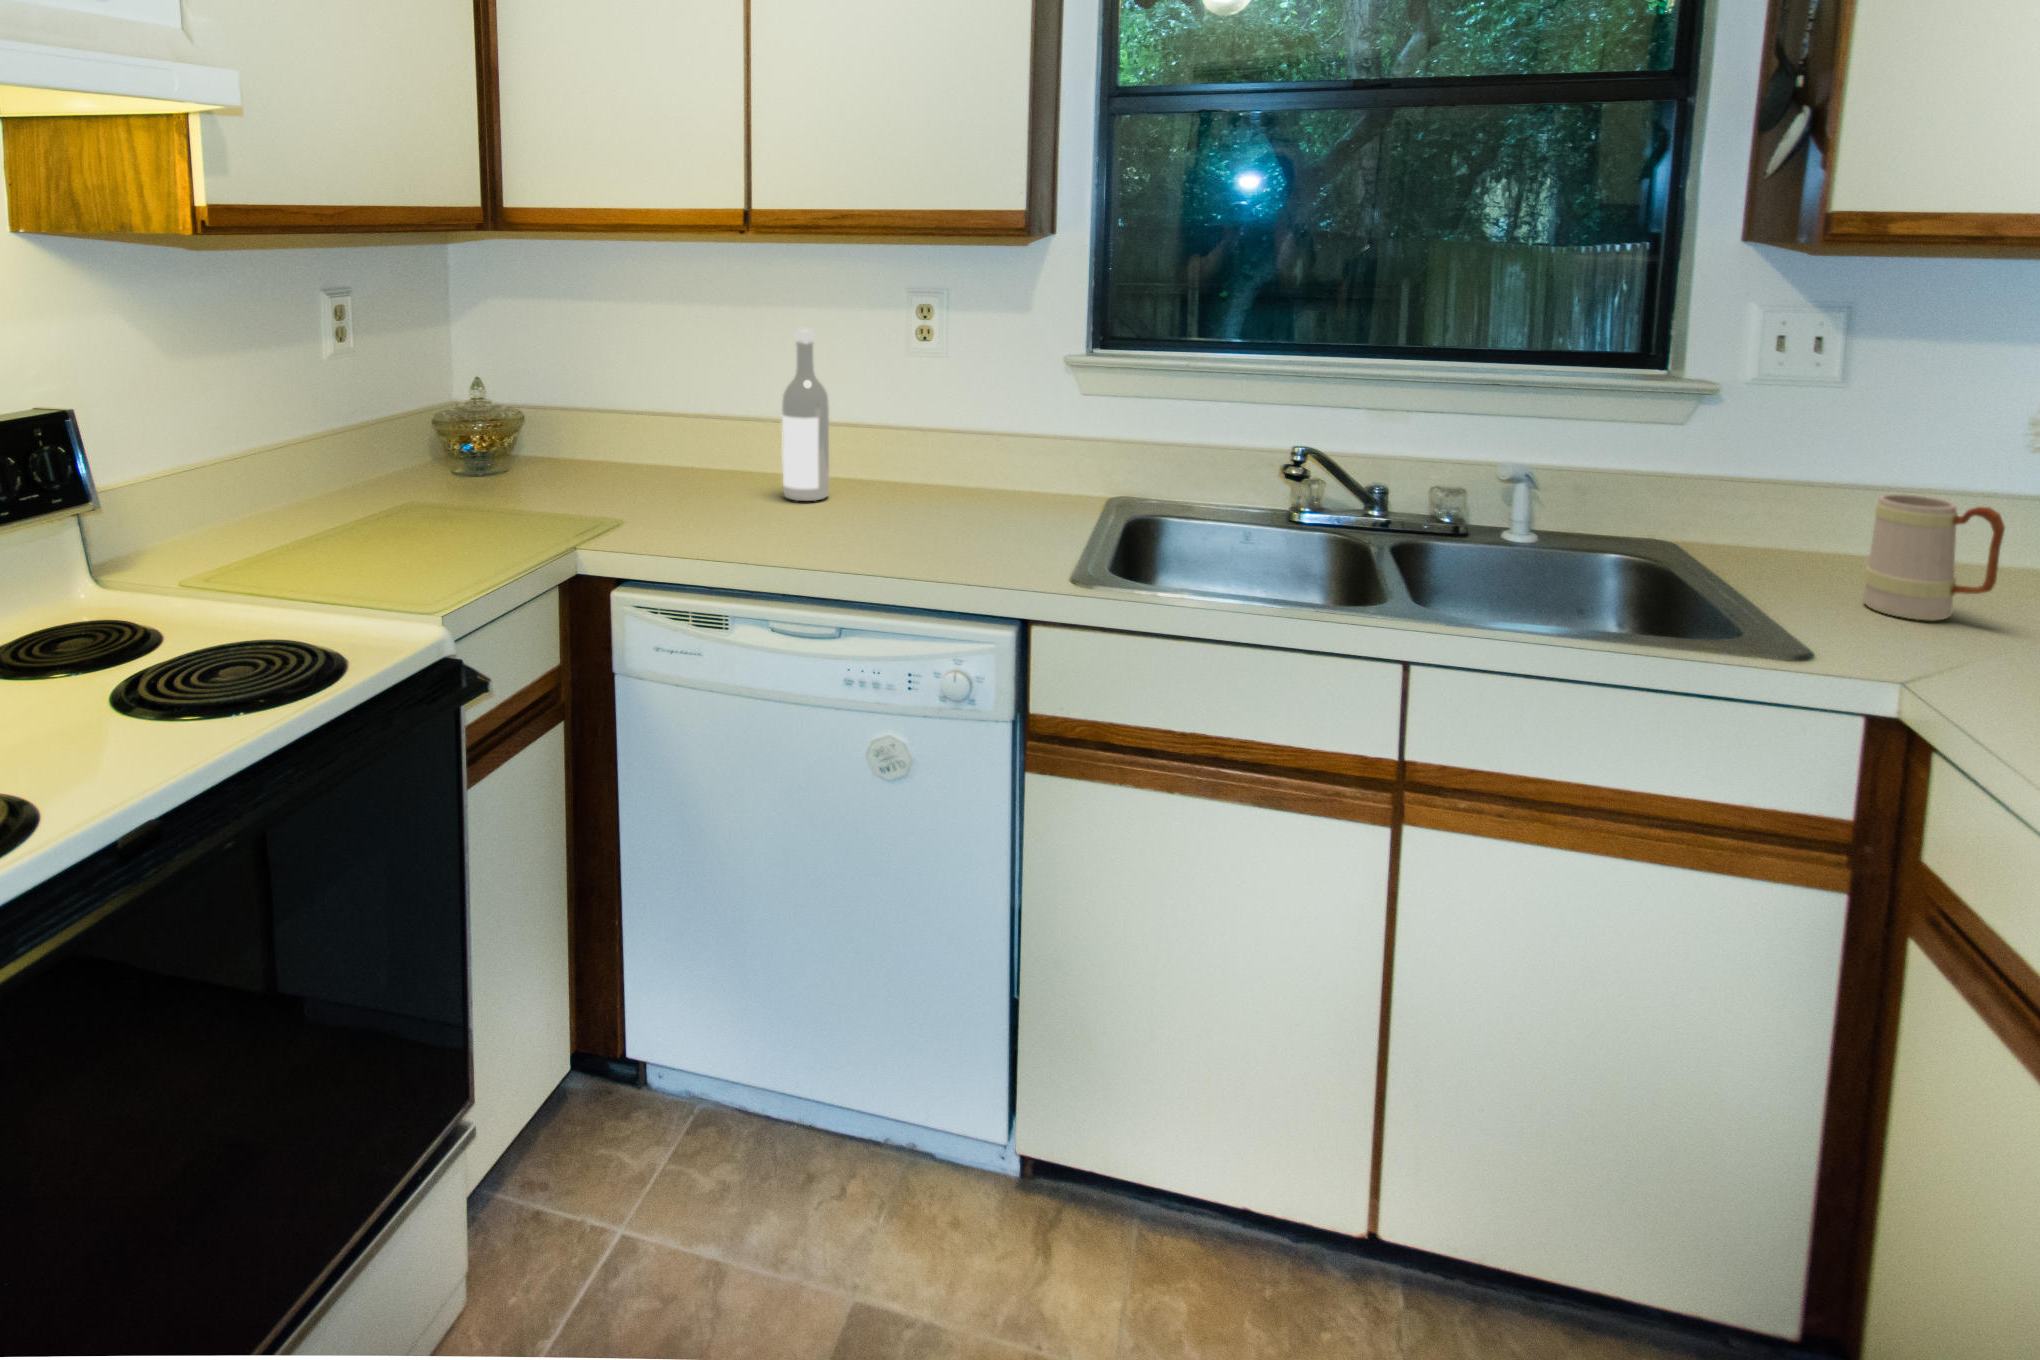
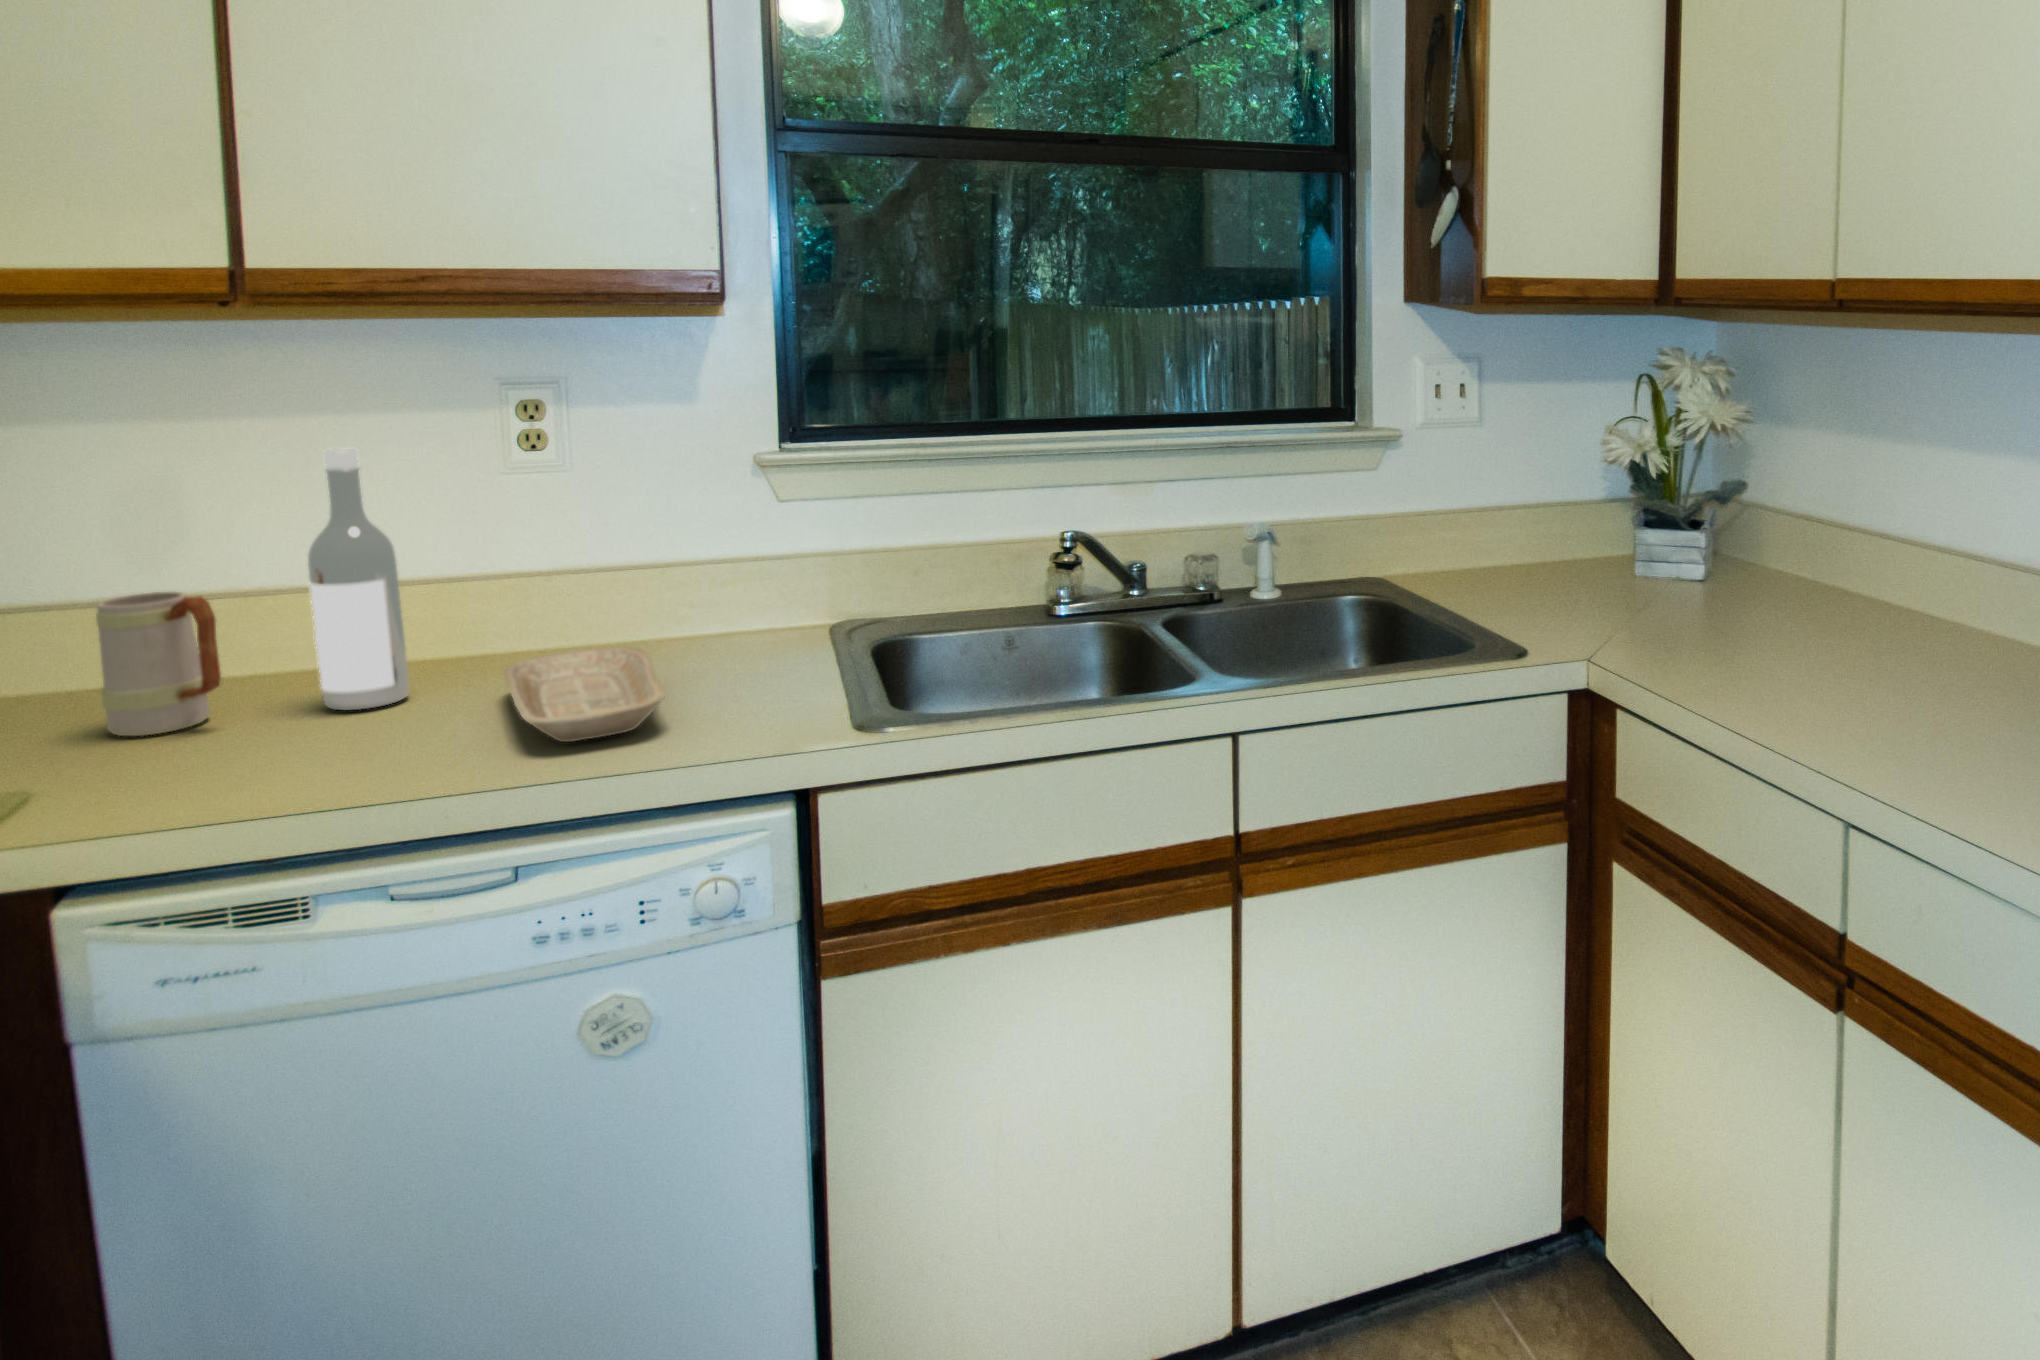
tray: none [861,484,962,550] -> present [504,647,665,742]
mug: present [1863,494,2005,621] -> present [96,591,221,736]

